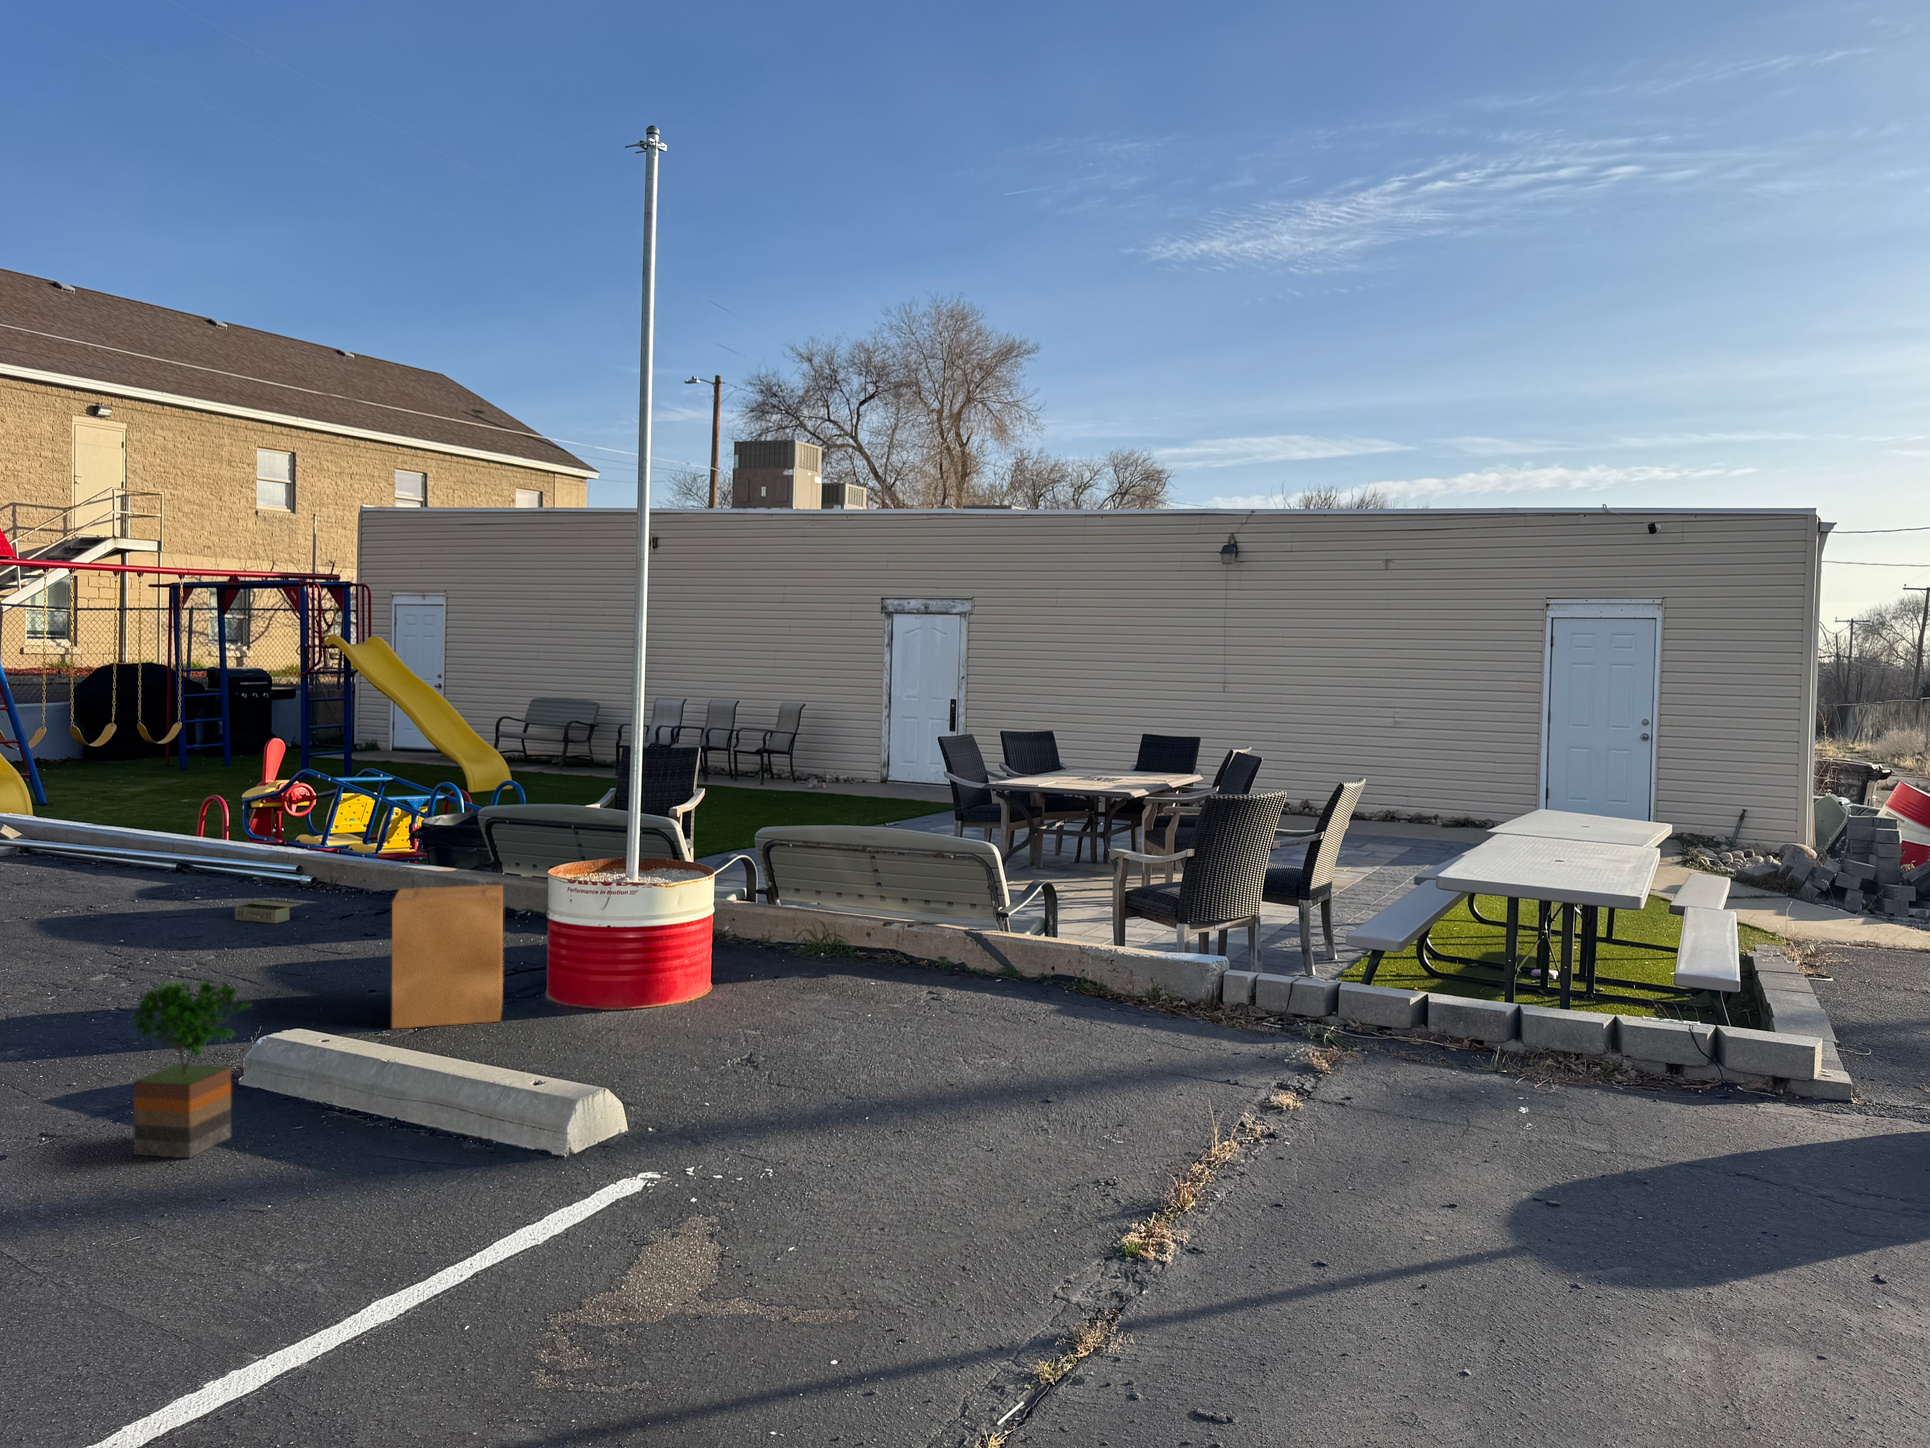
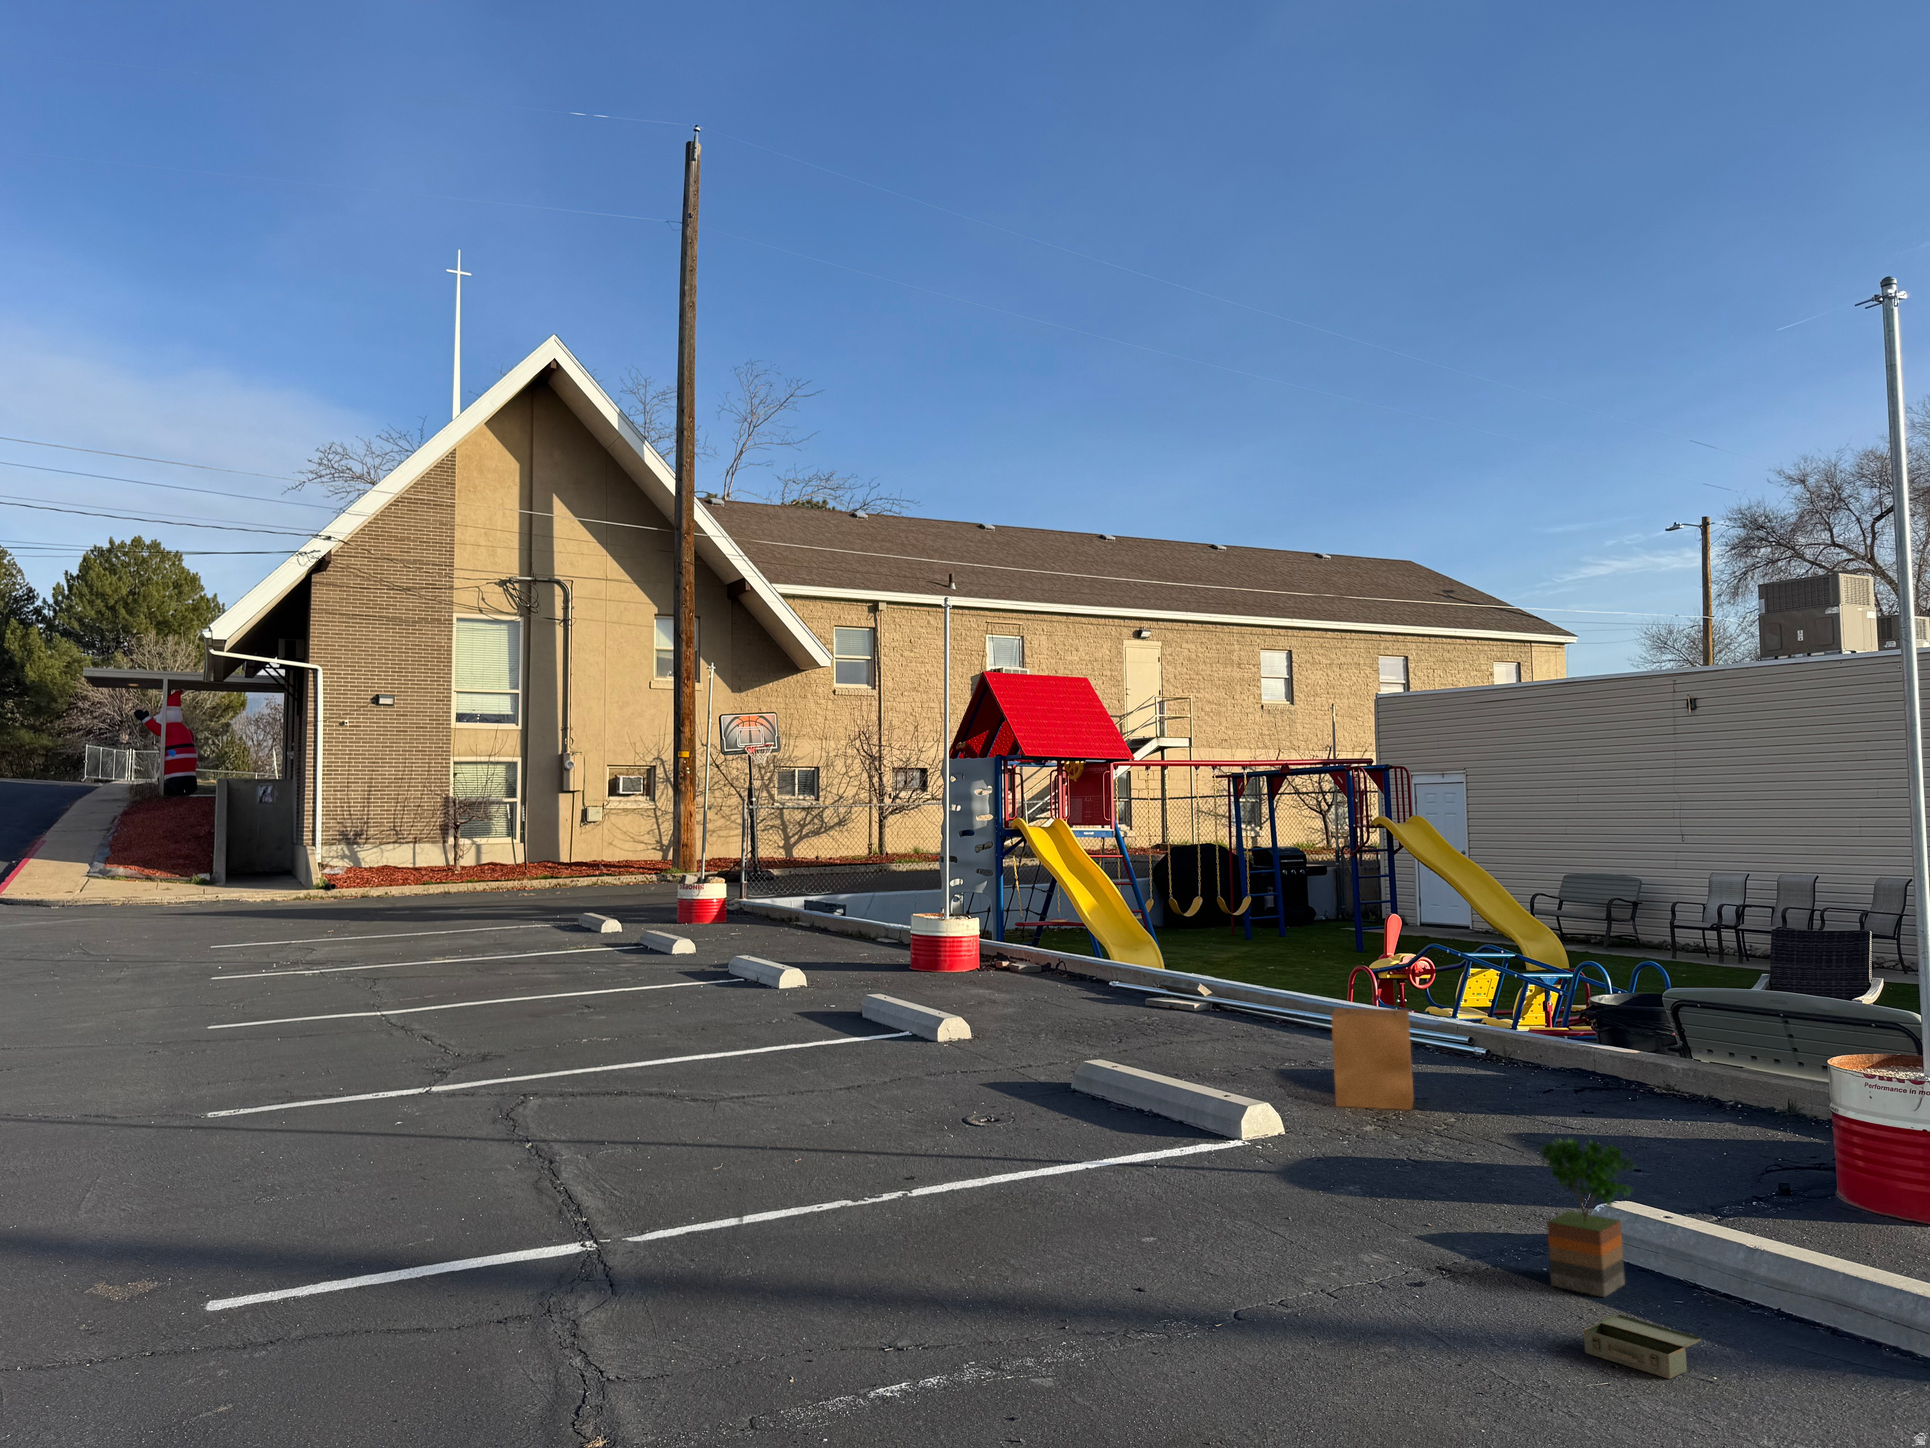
cardboard box: present [392,885,503,1028] -> present [1331,1008,1414,1110]
toolbox: present [235,899,302,923] -> present [1584,1315,1701,1379]

